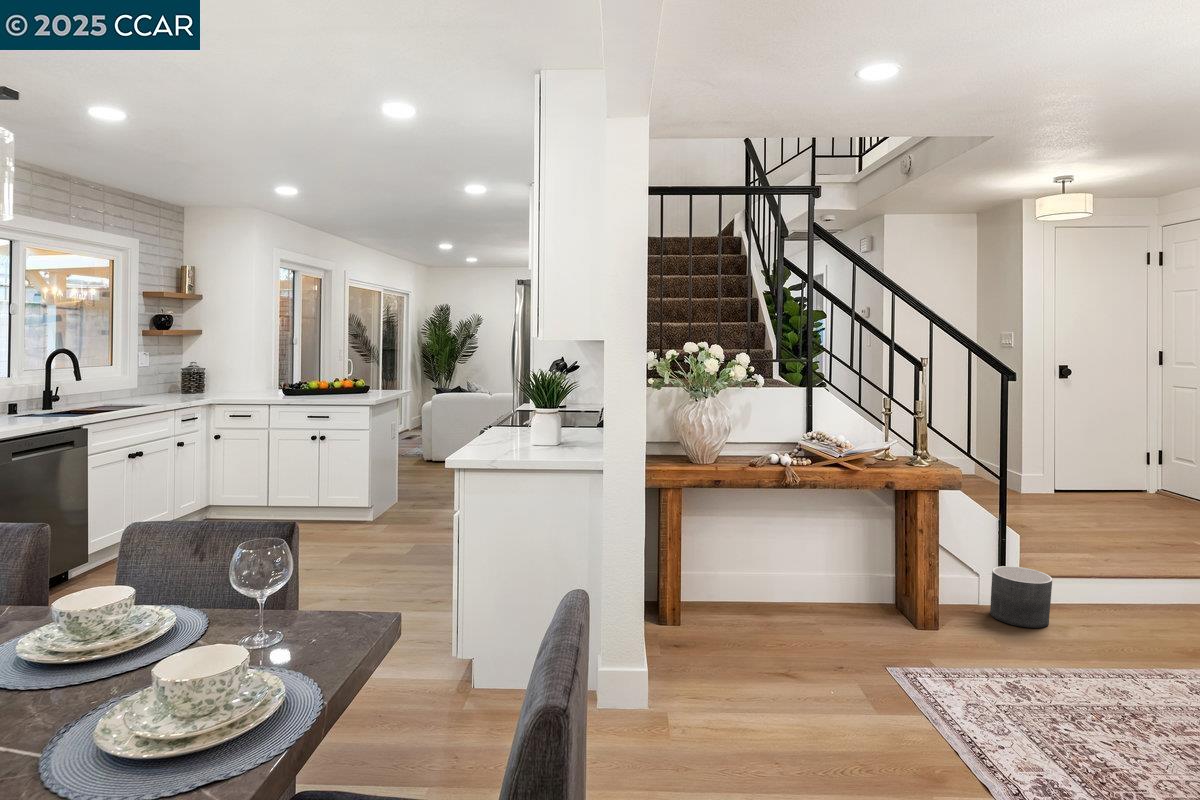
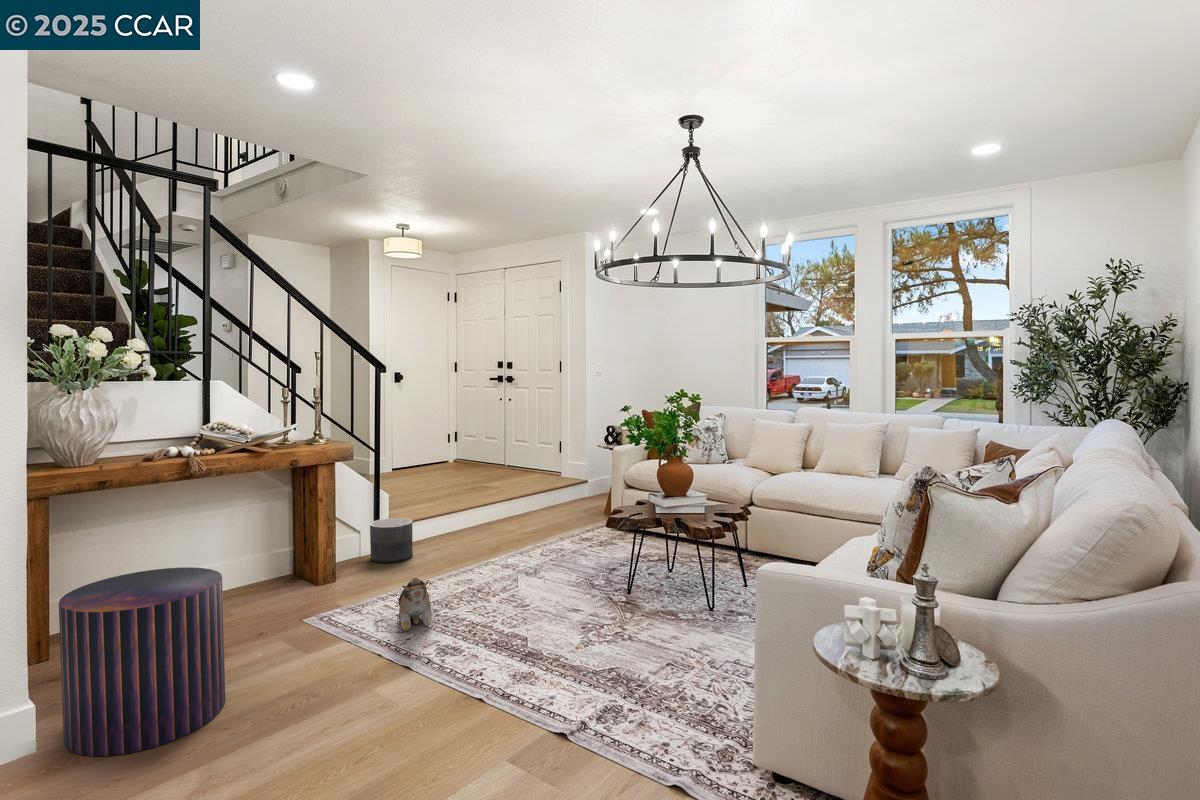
pouf: none [660,577,789,753] -> present [59,567,225,756]
plush toy: none [998,671,1044,741] -> present [399,578,432,631]

